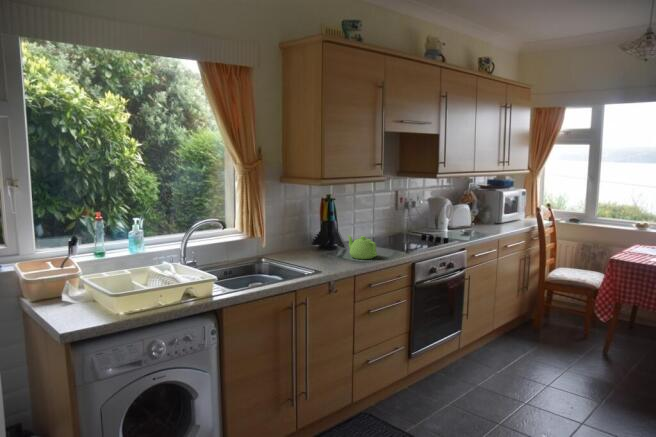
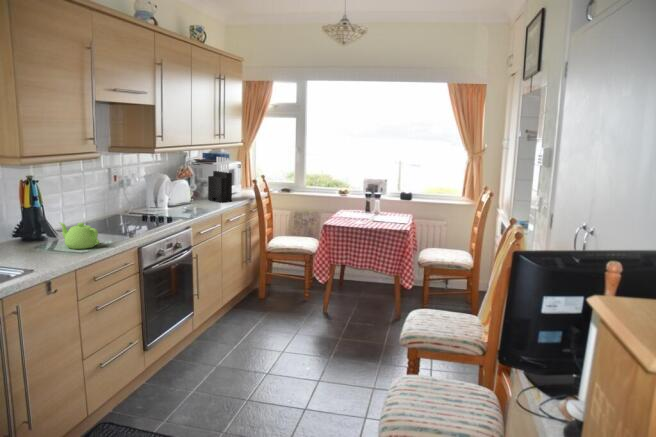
knife block: none [488,183,513,228] -> present [208,157,232,202]

